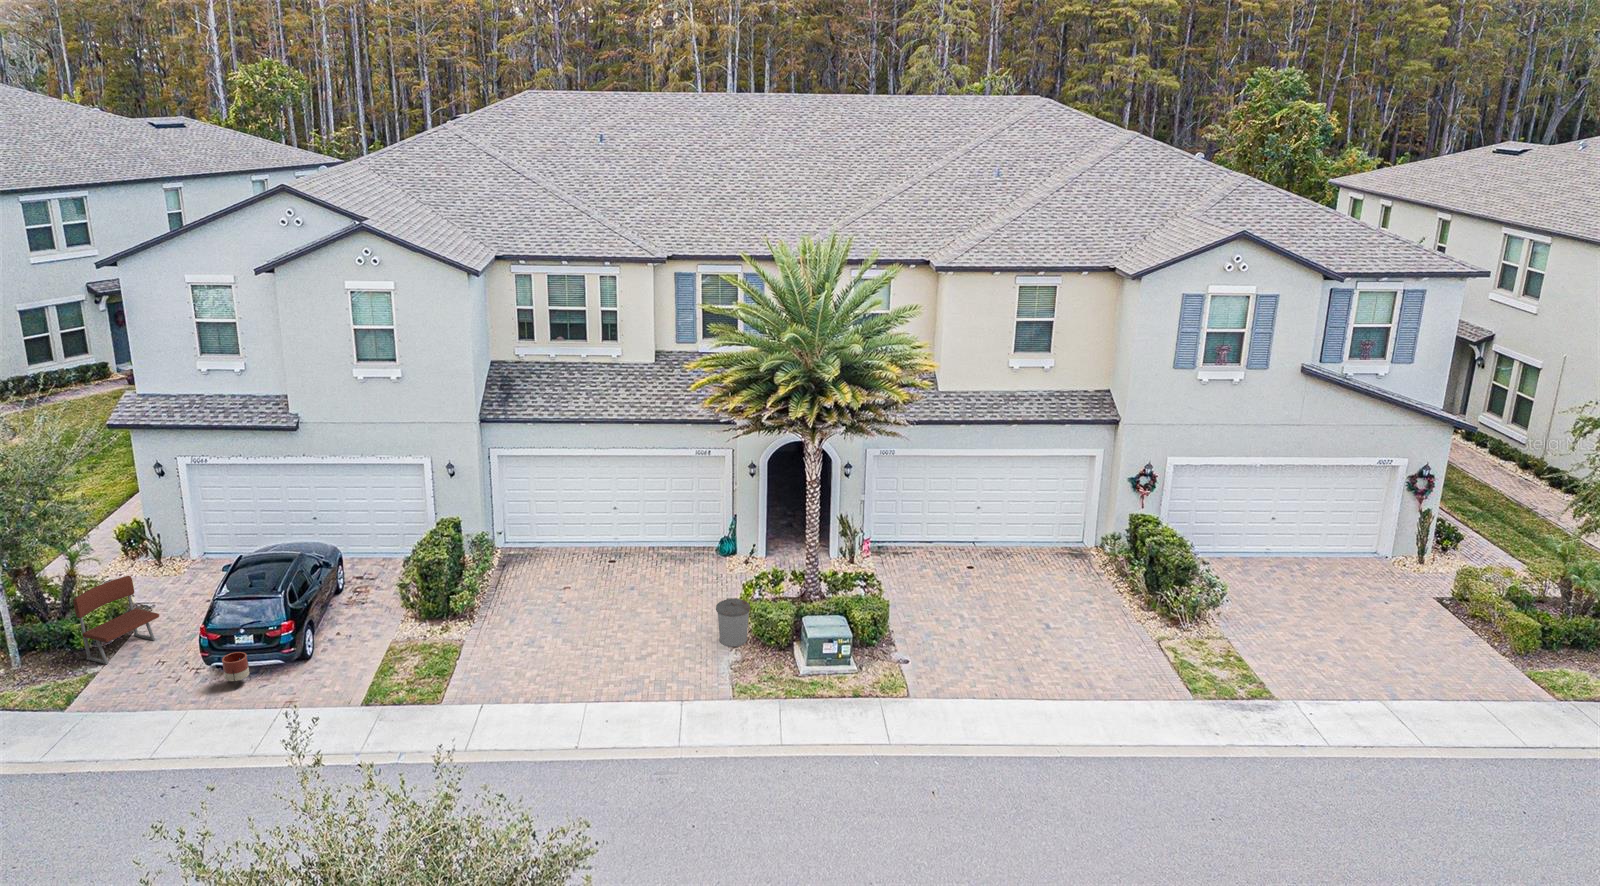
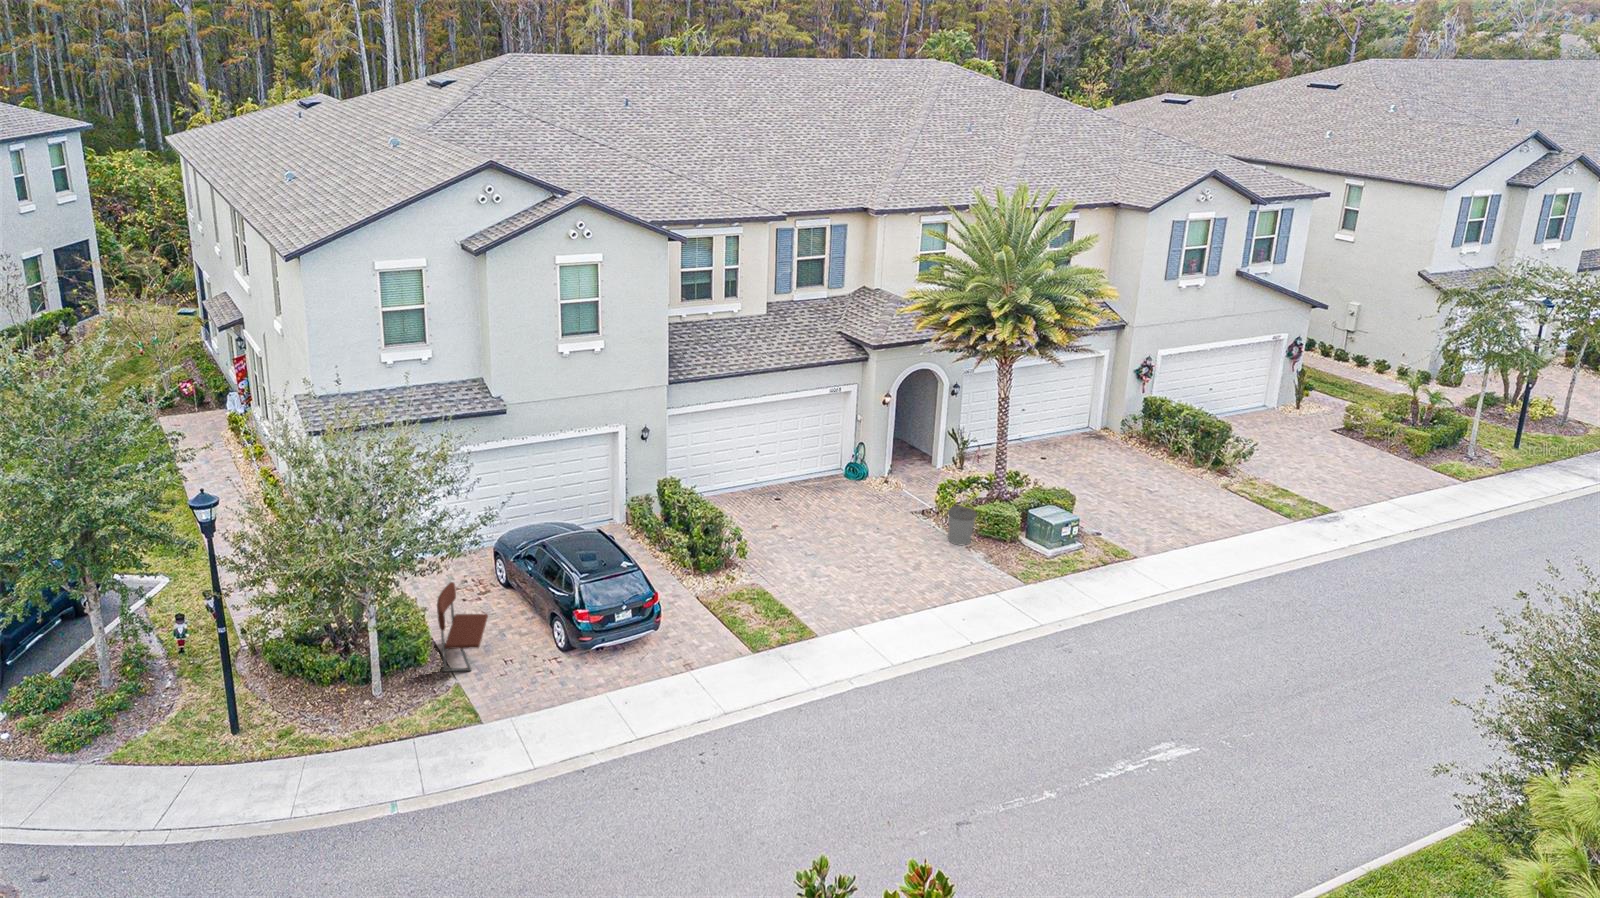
planter: present [222,652,251,689] -> none [614,628,636,663]

